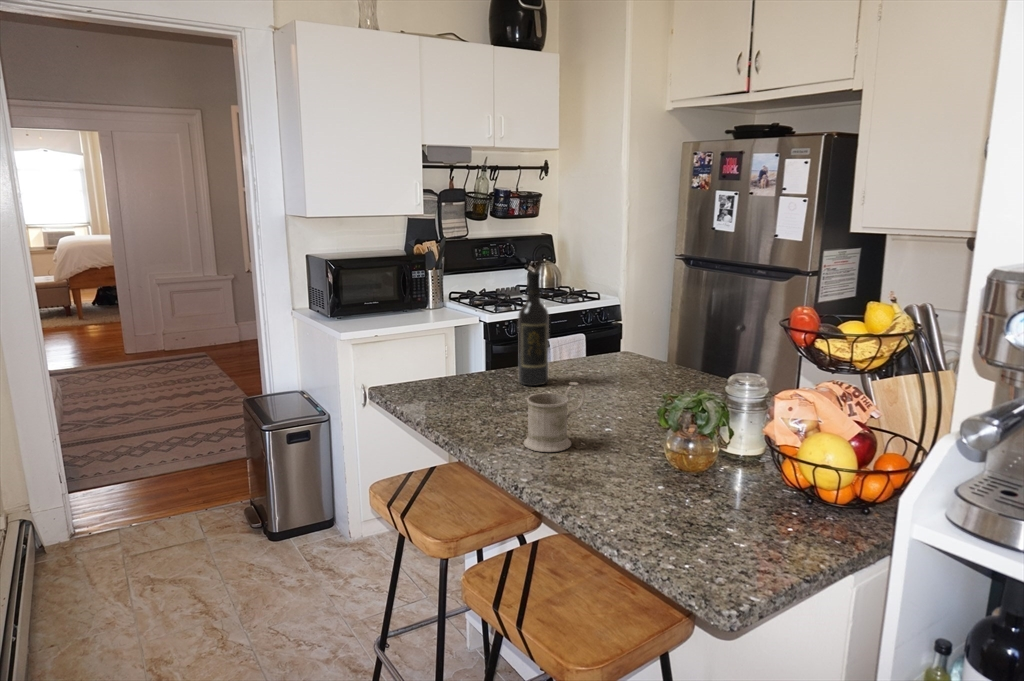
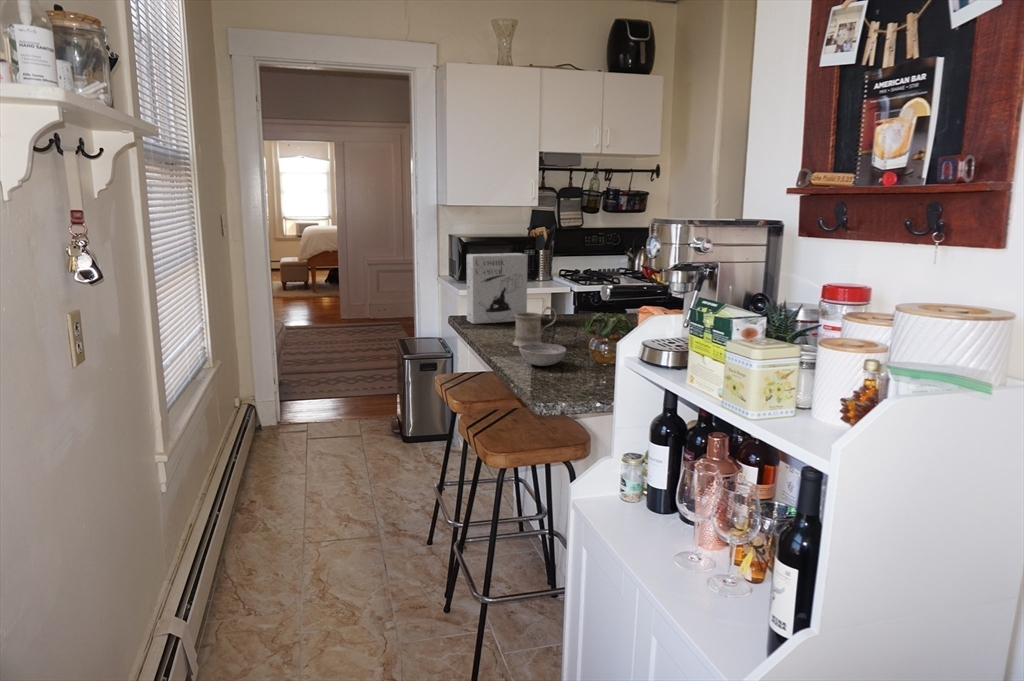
wine bottle: present [518,272,549,386] -> none [547,241,569,321]
cereal box: none [406,292,495,405] -> present [467,253,528,324]
bowl: none [582,455,662,500] -> present [519,343,566,366]

